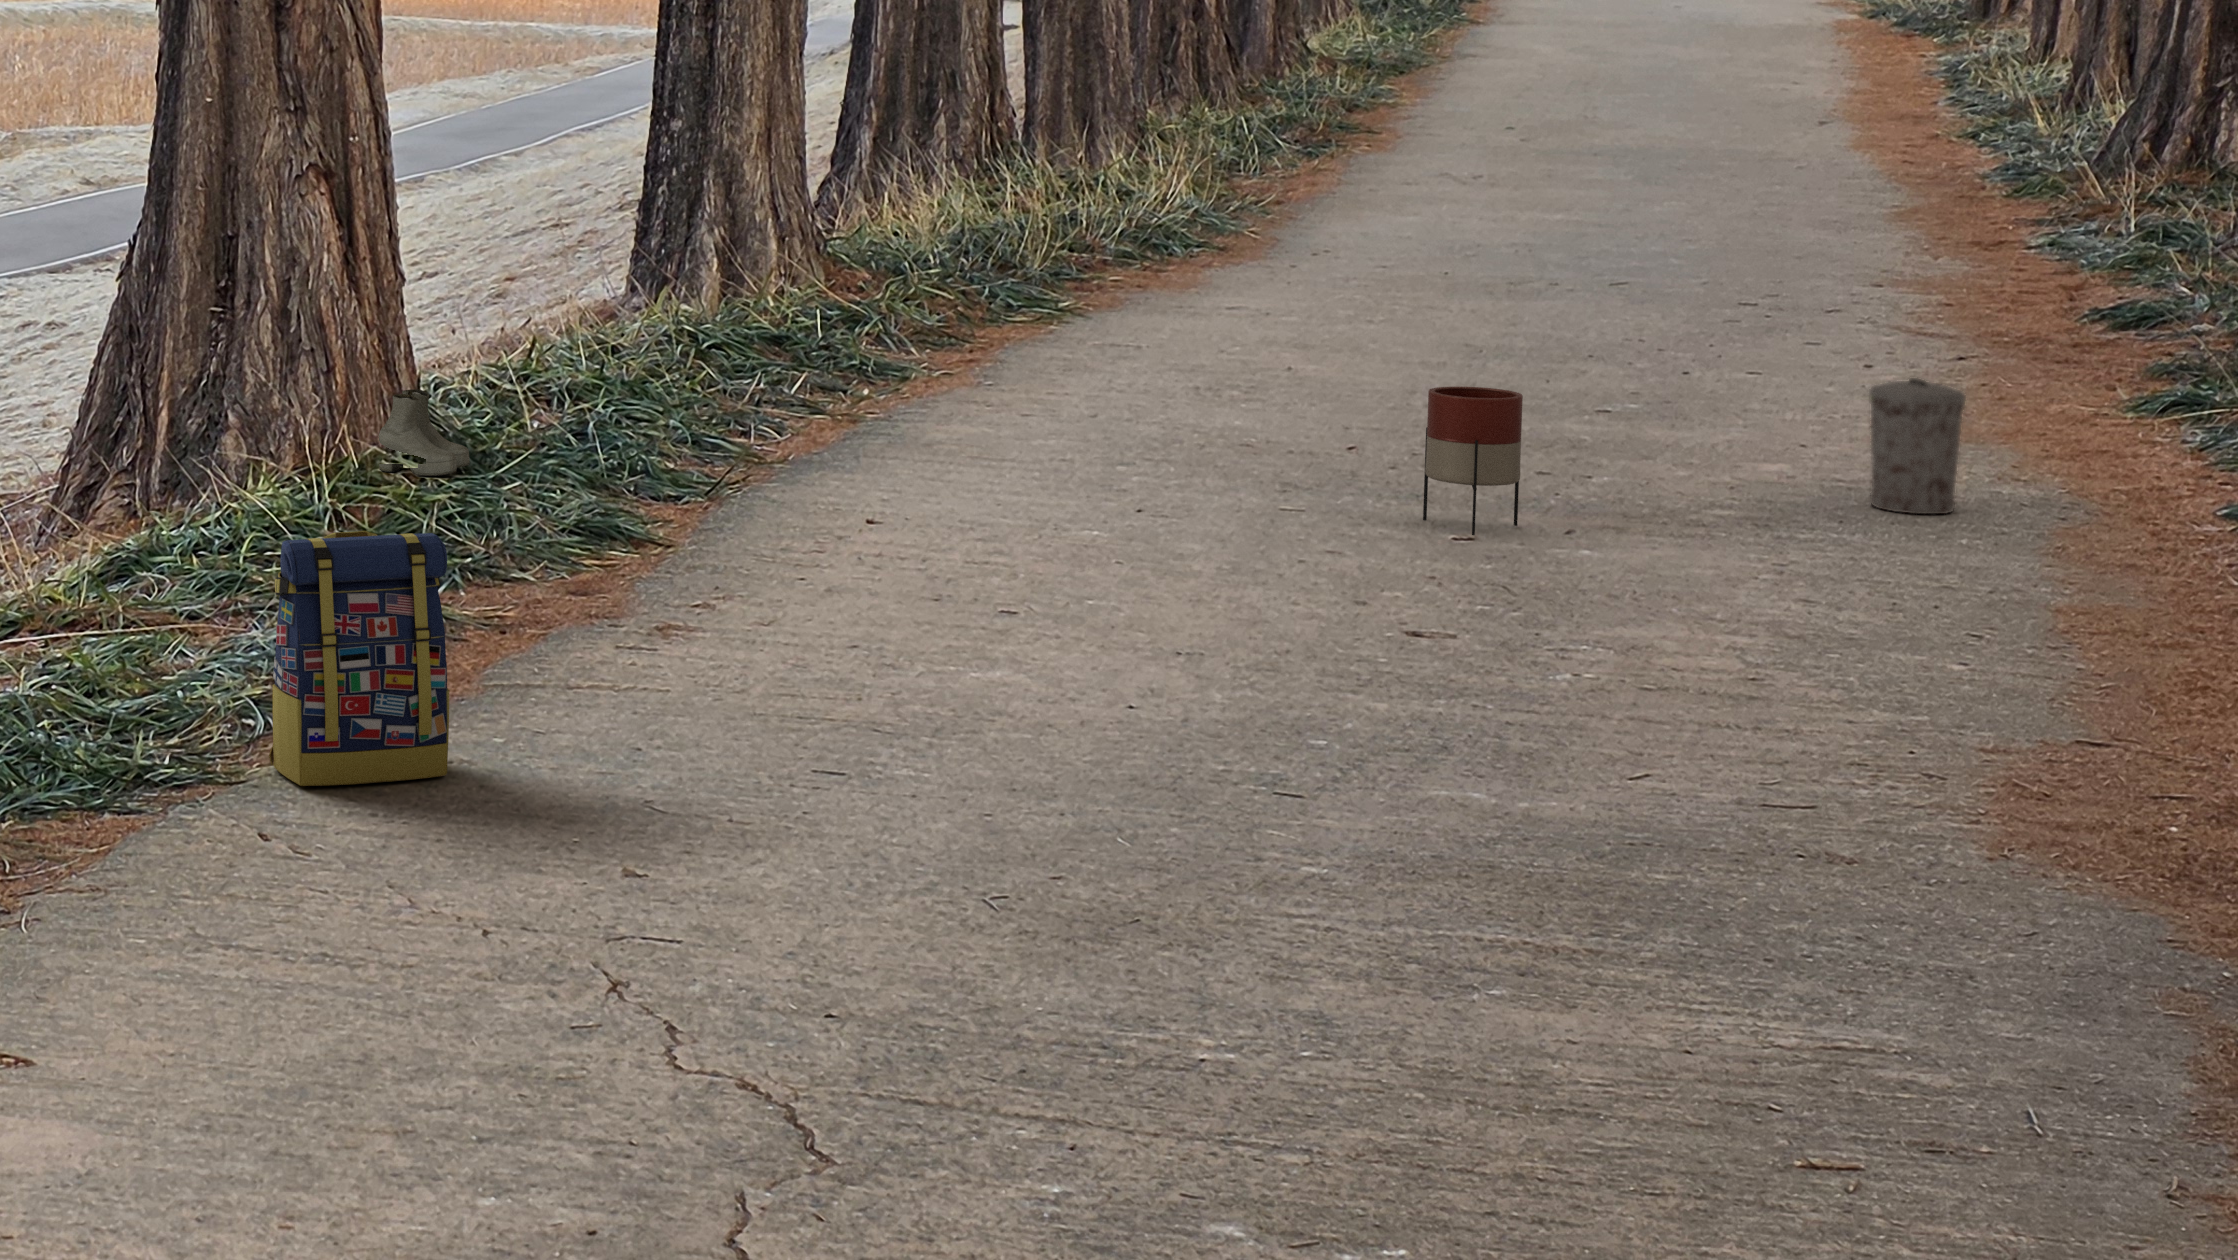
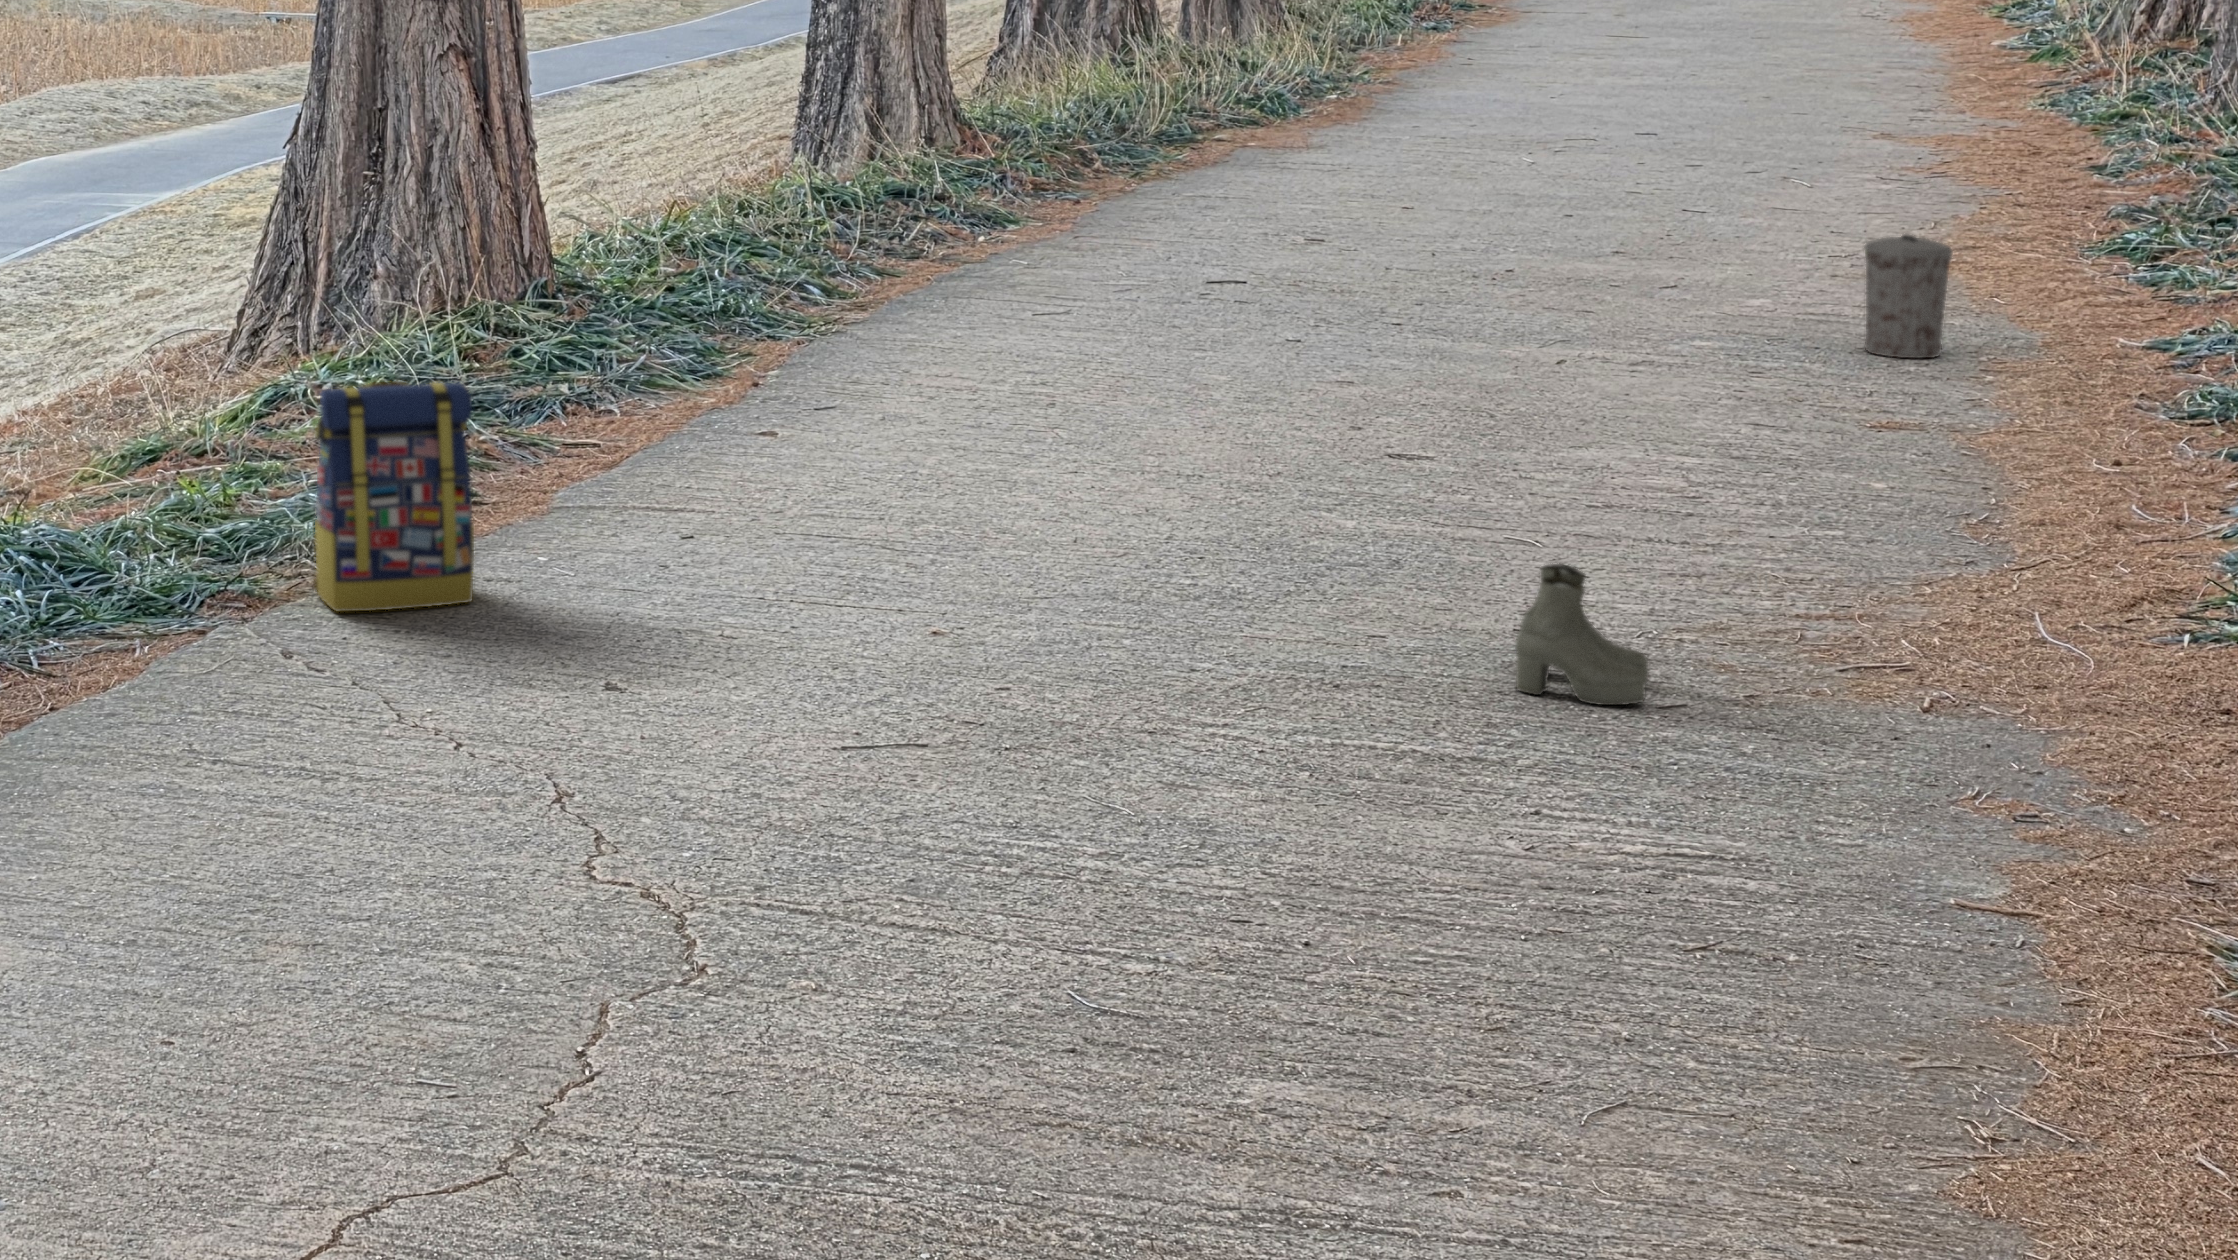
planter: present [1423,386,1523,535] -> none [1447,244,1536,379]
boots: present [379,389,470,476] -> present [1515,564,1649,705]

